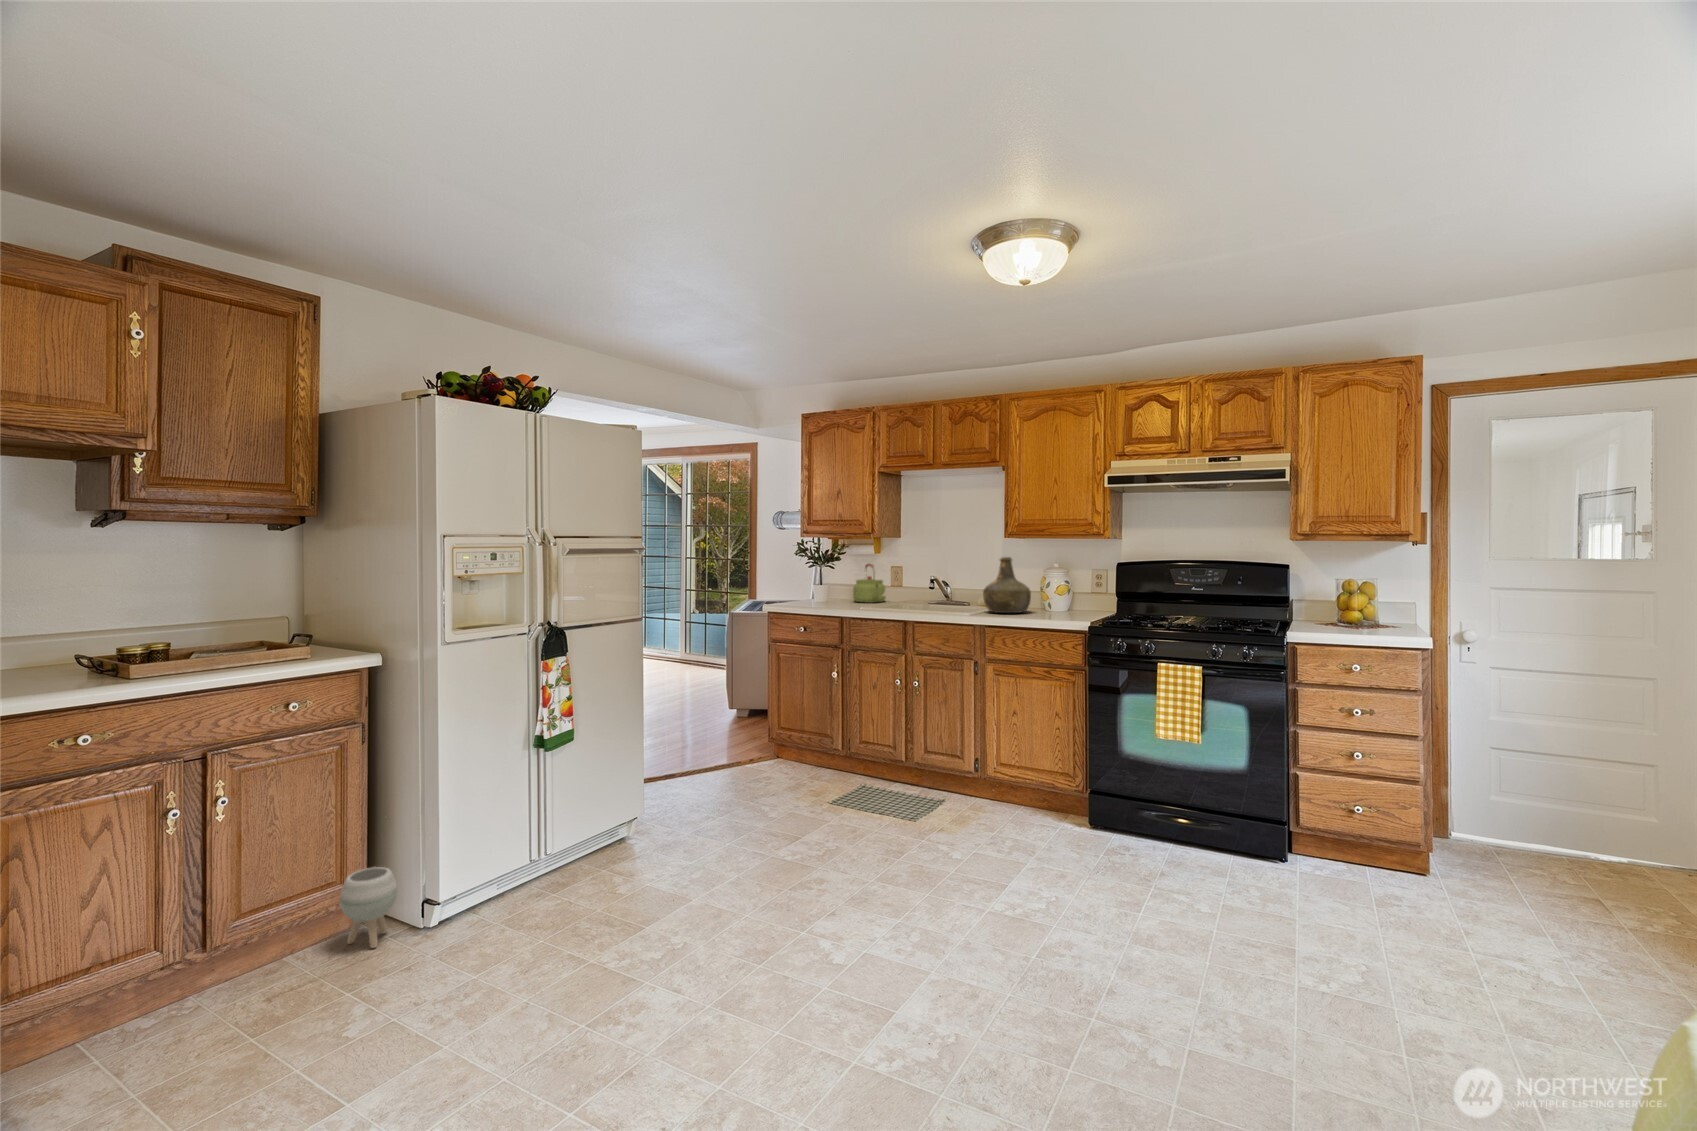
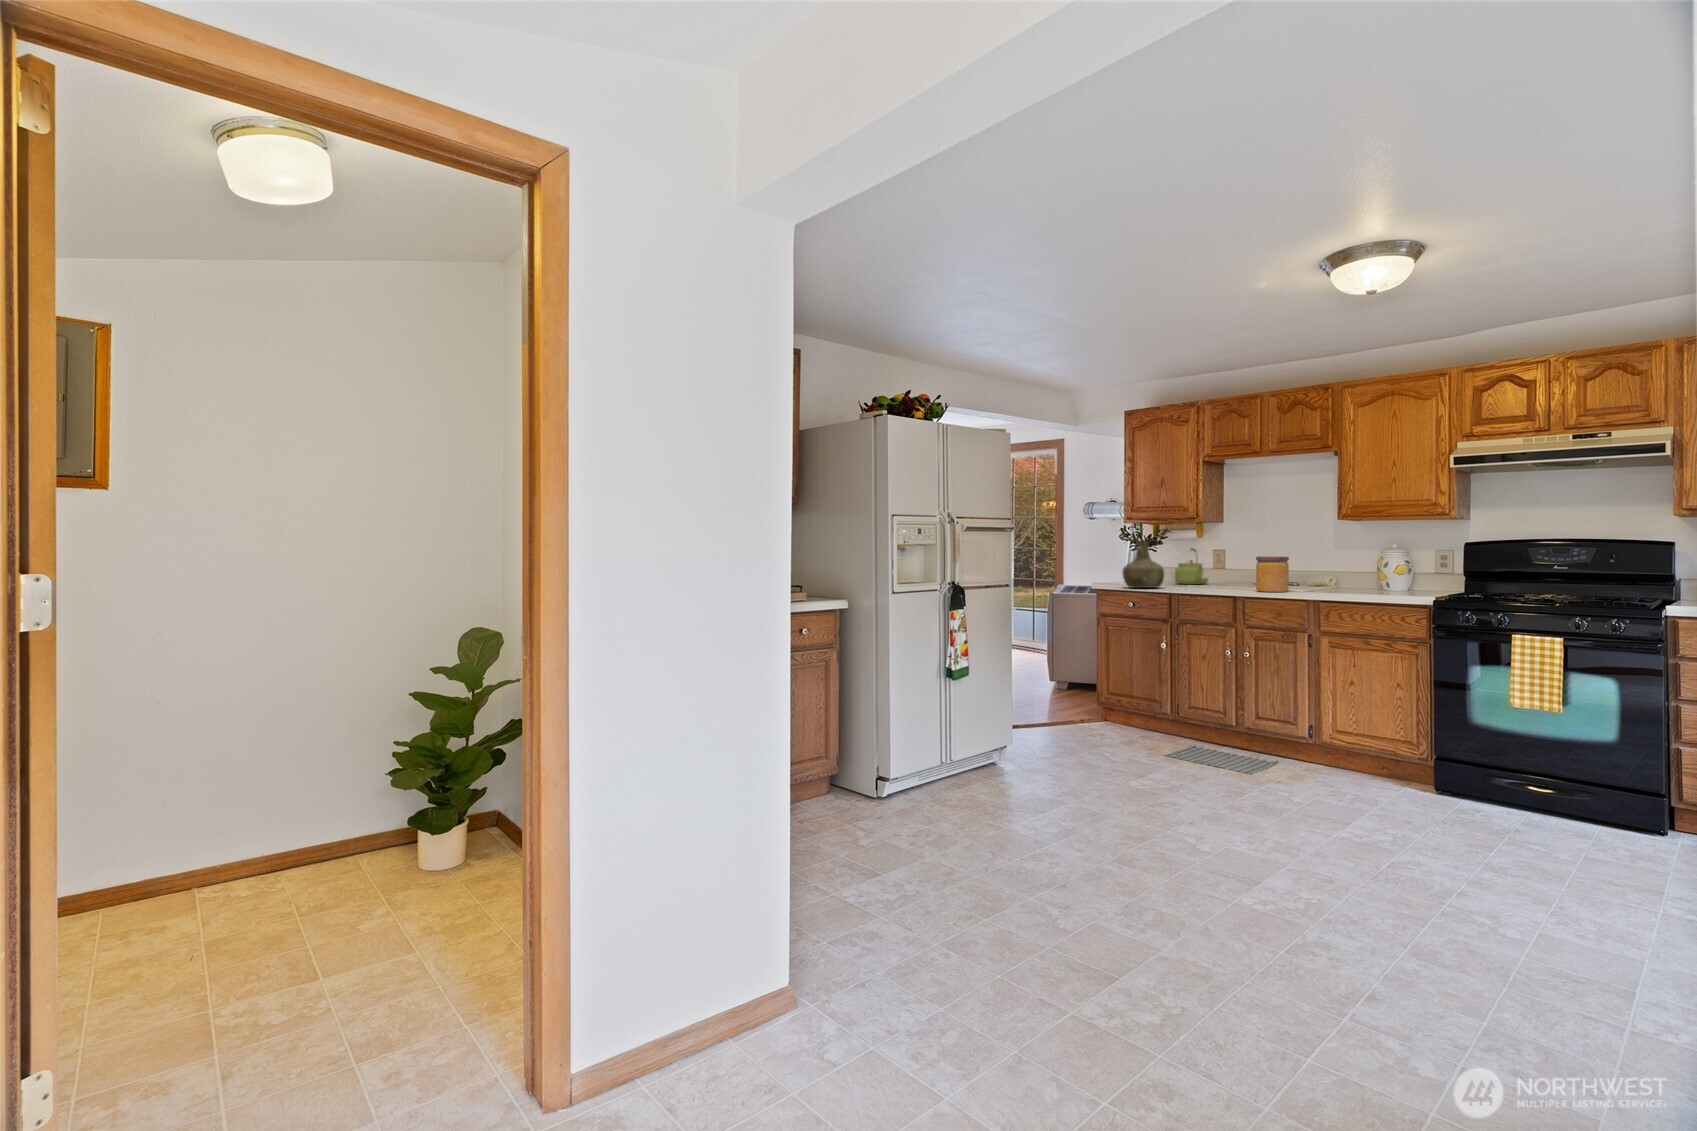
bottle: present [983,557,1031,613] -> present [1122,541,1164,588]
jar: none [925,577,956,616] -> present [1256,556,1289,592]
planter: present [340,867,397,948] -> none [824,753,858,807]

